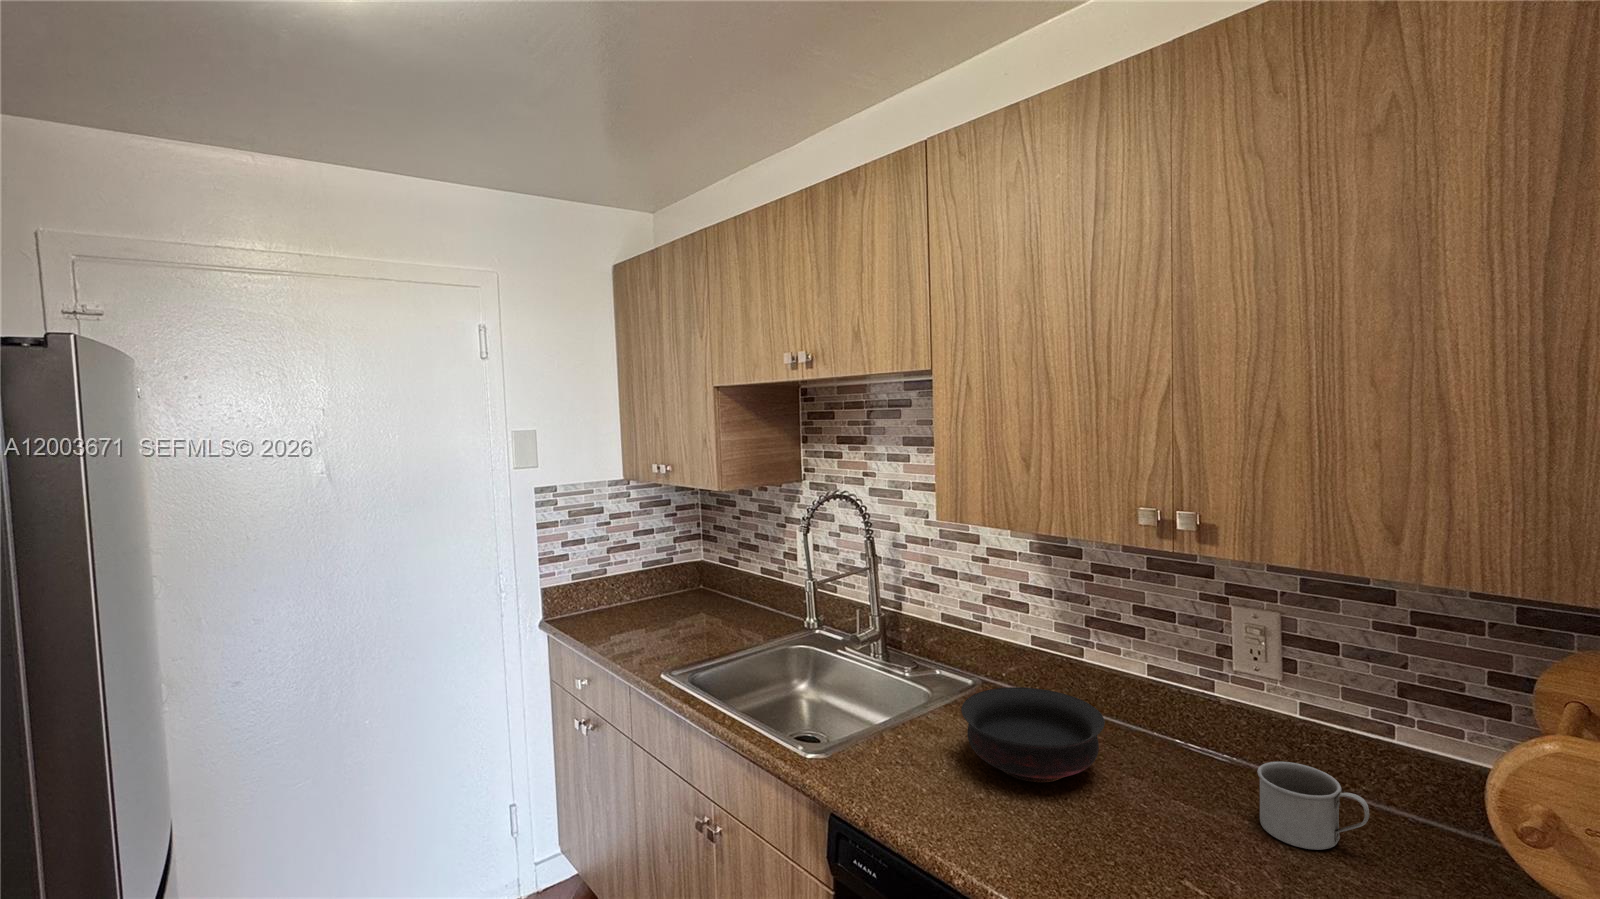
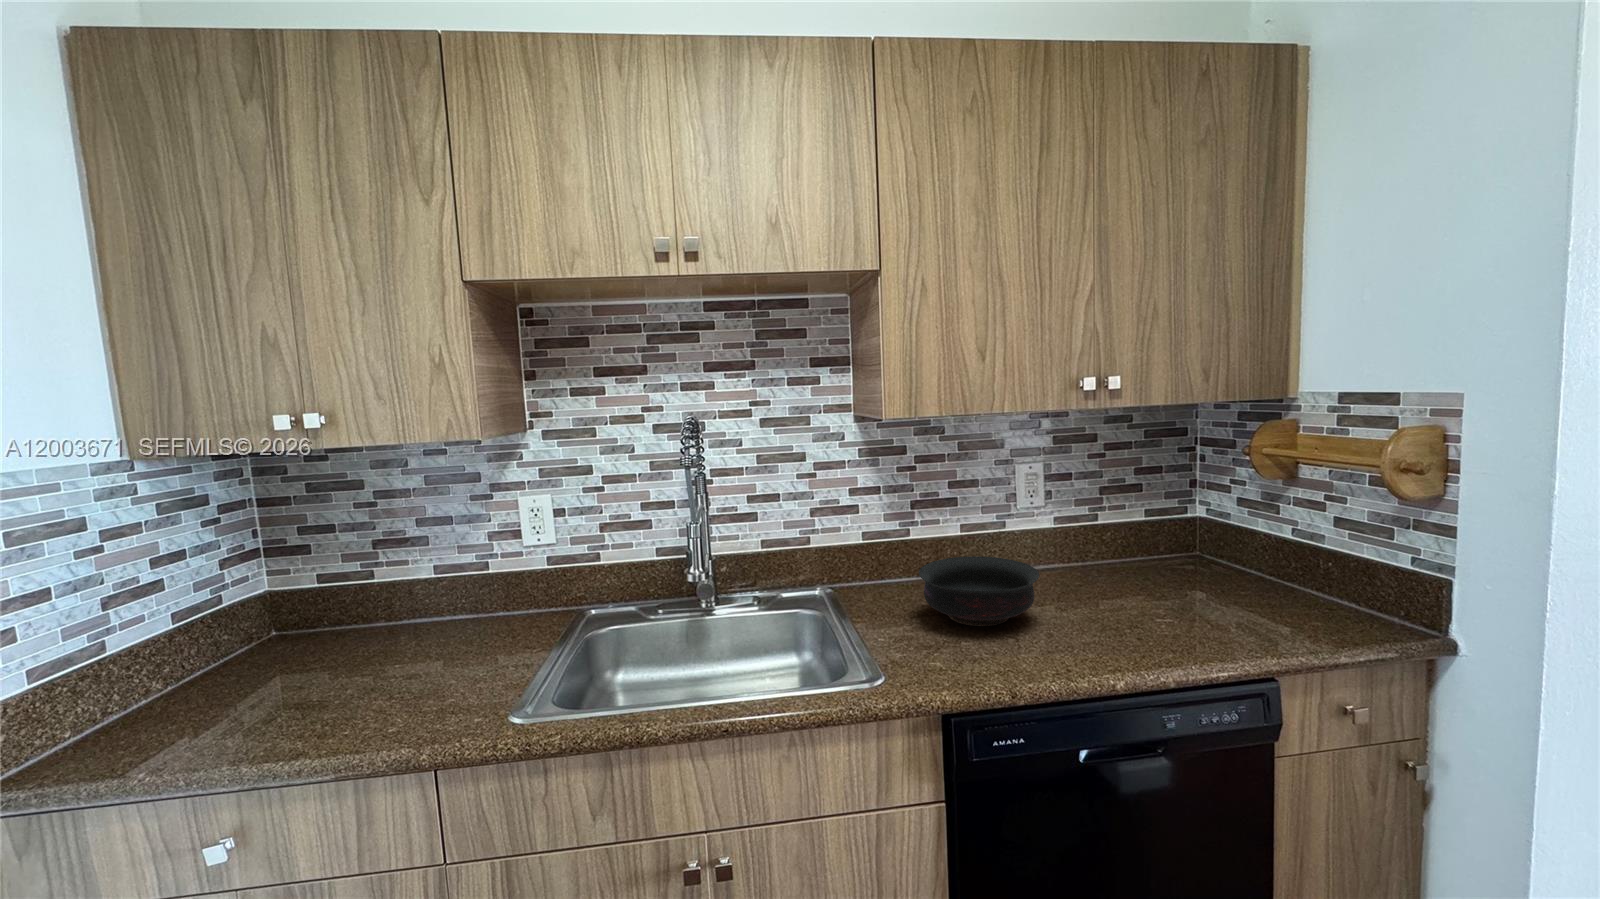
mug: present [1257,762,1369,850] -> none [1089,546,1150,591]

